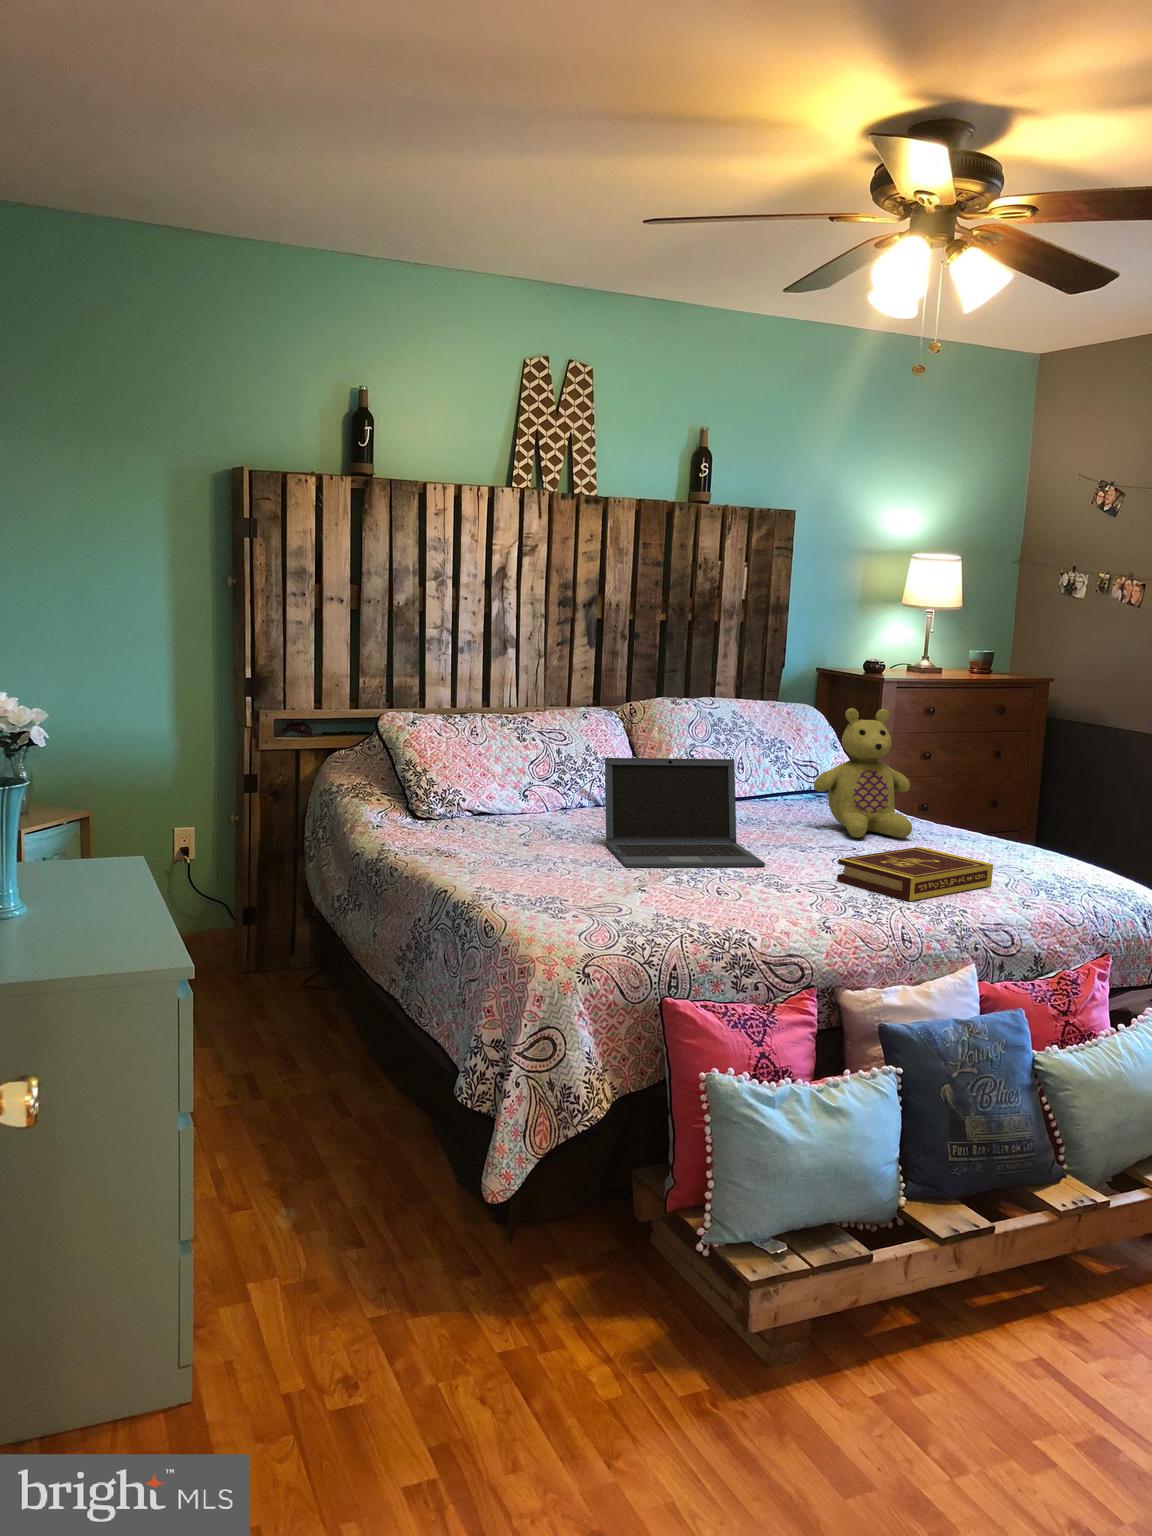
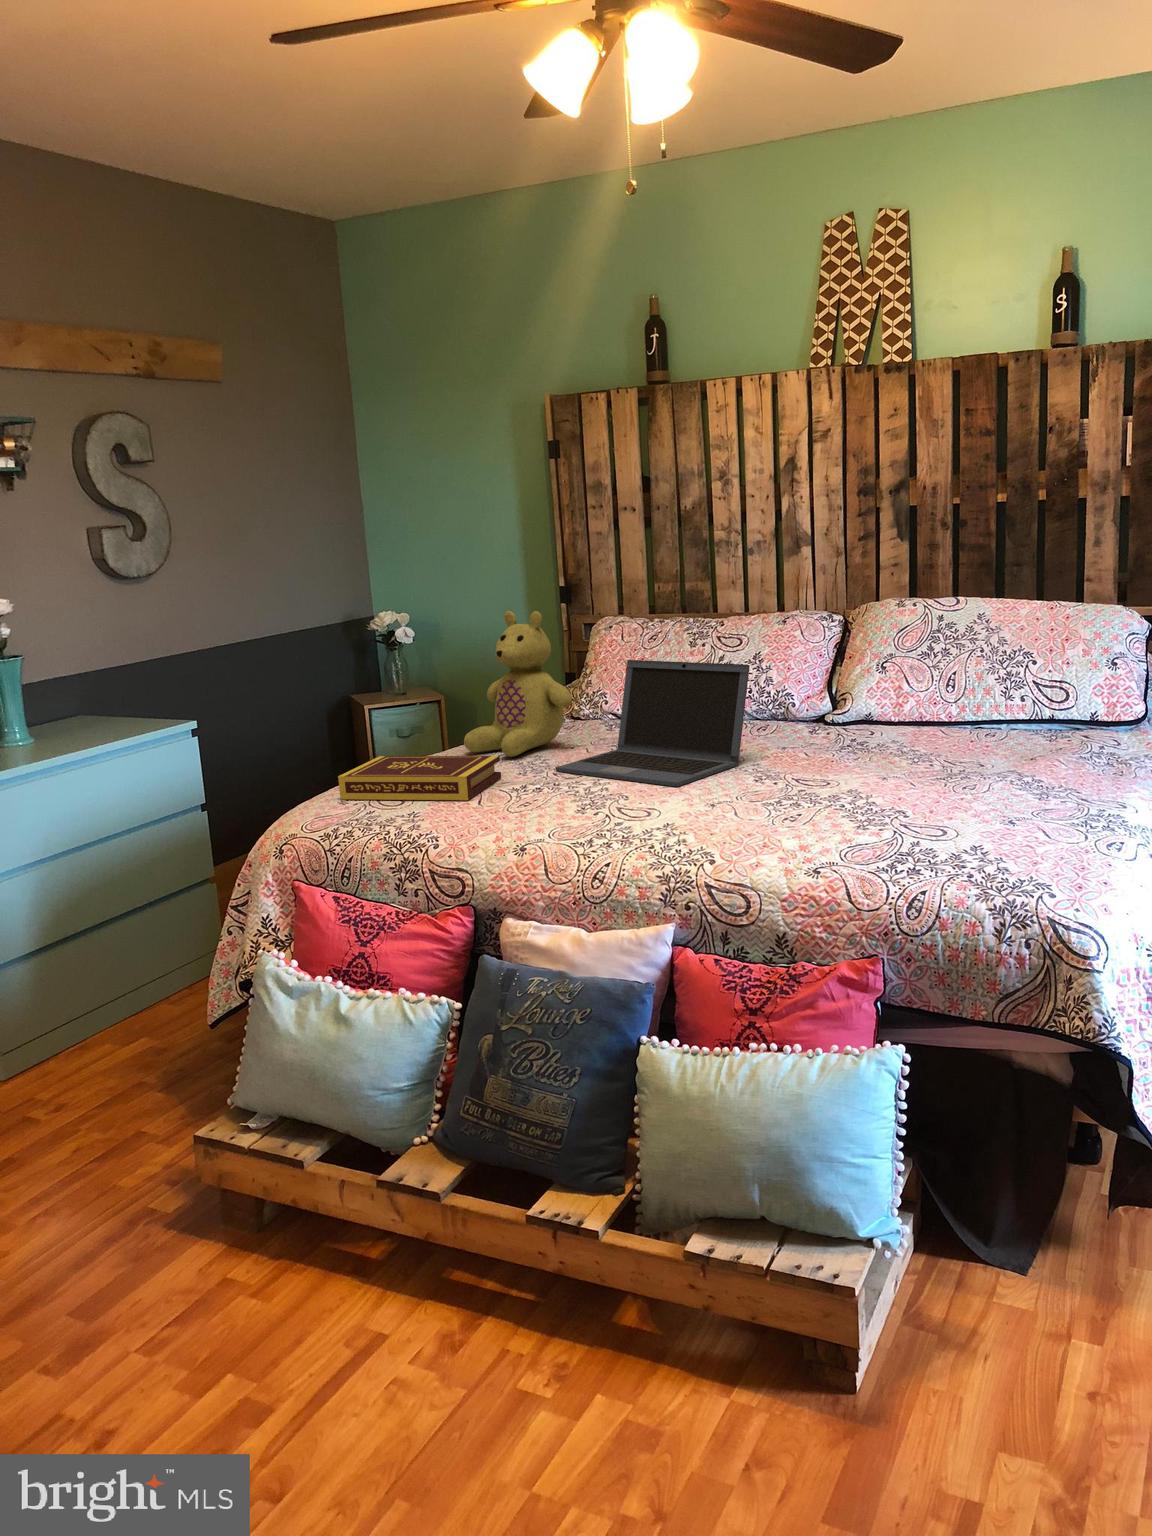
stuffed bear: present [814,708,912,838] -> present [464,611,572,757]
book: present [837,847,993,901] -> present [338,756,501,800]

